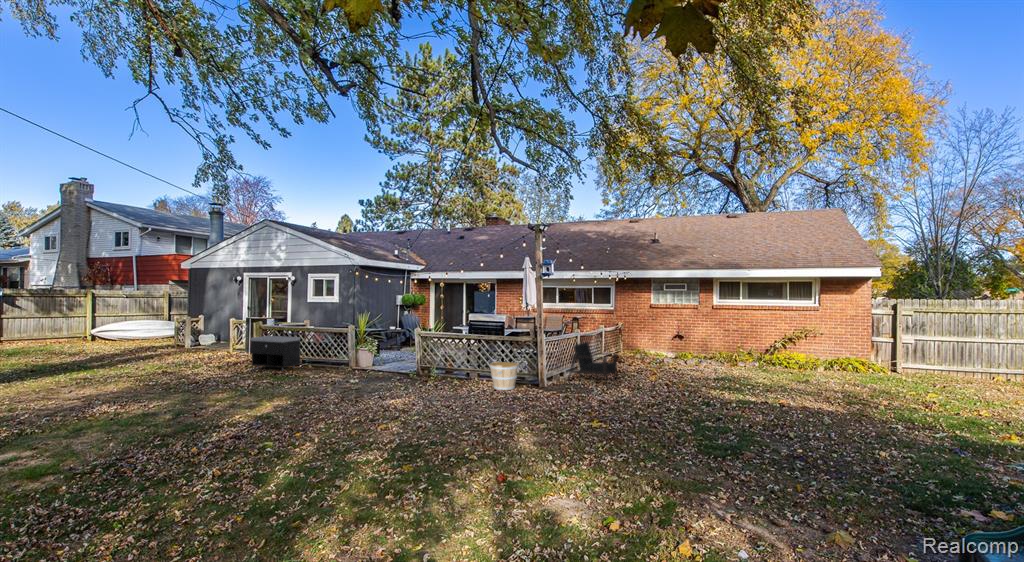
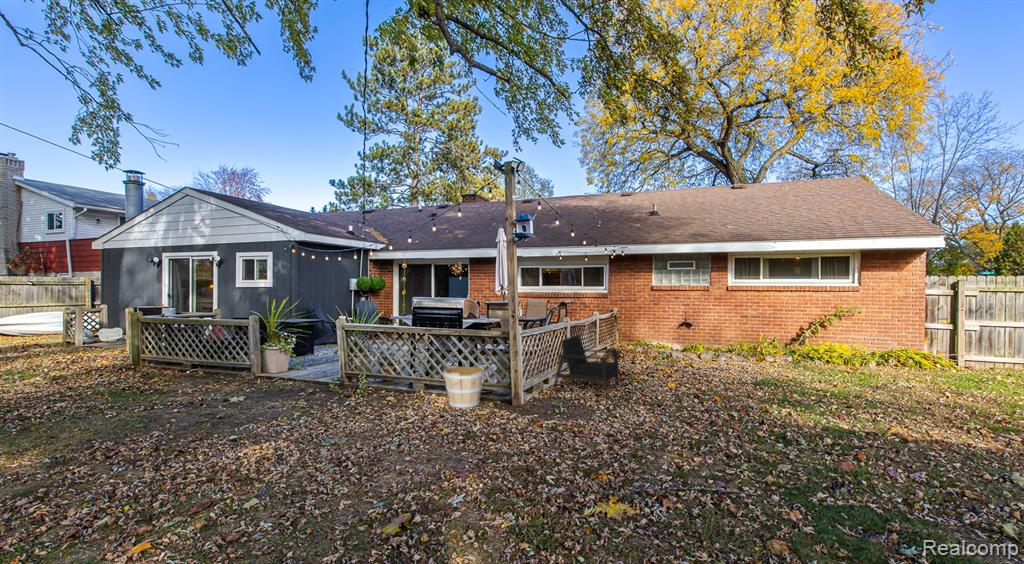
storage bench: present [251,336,300,370] -> none [132,331,202,378]

